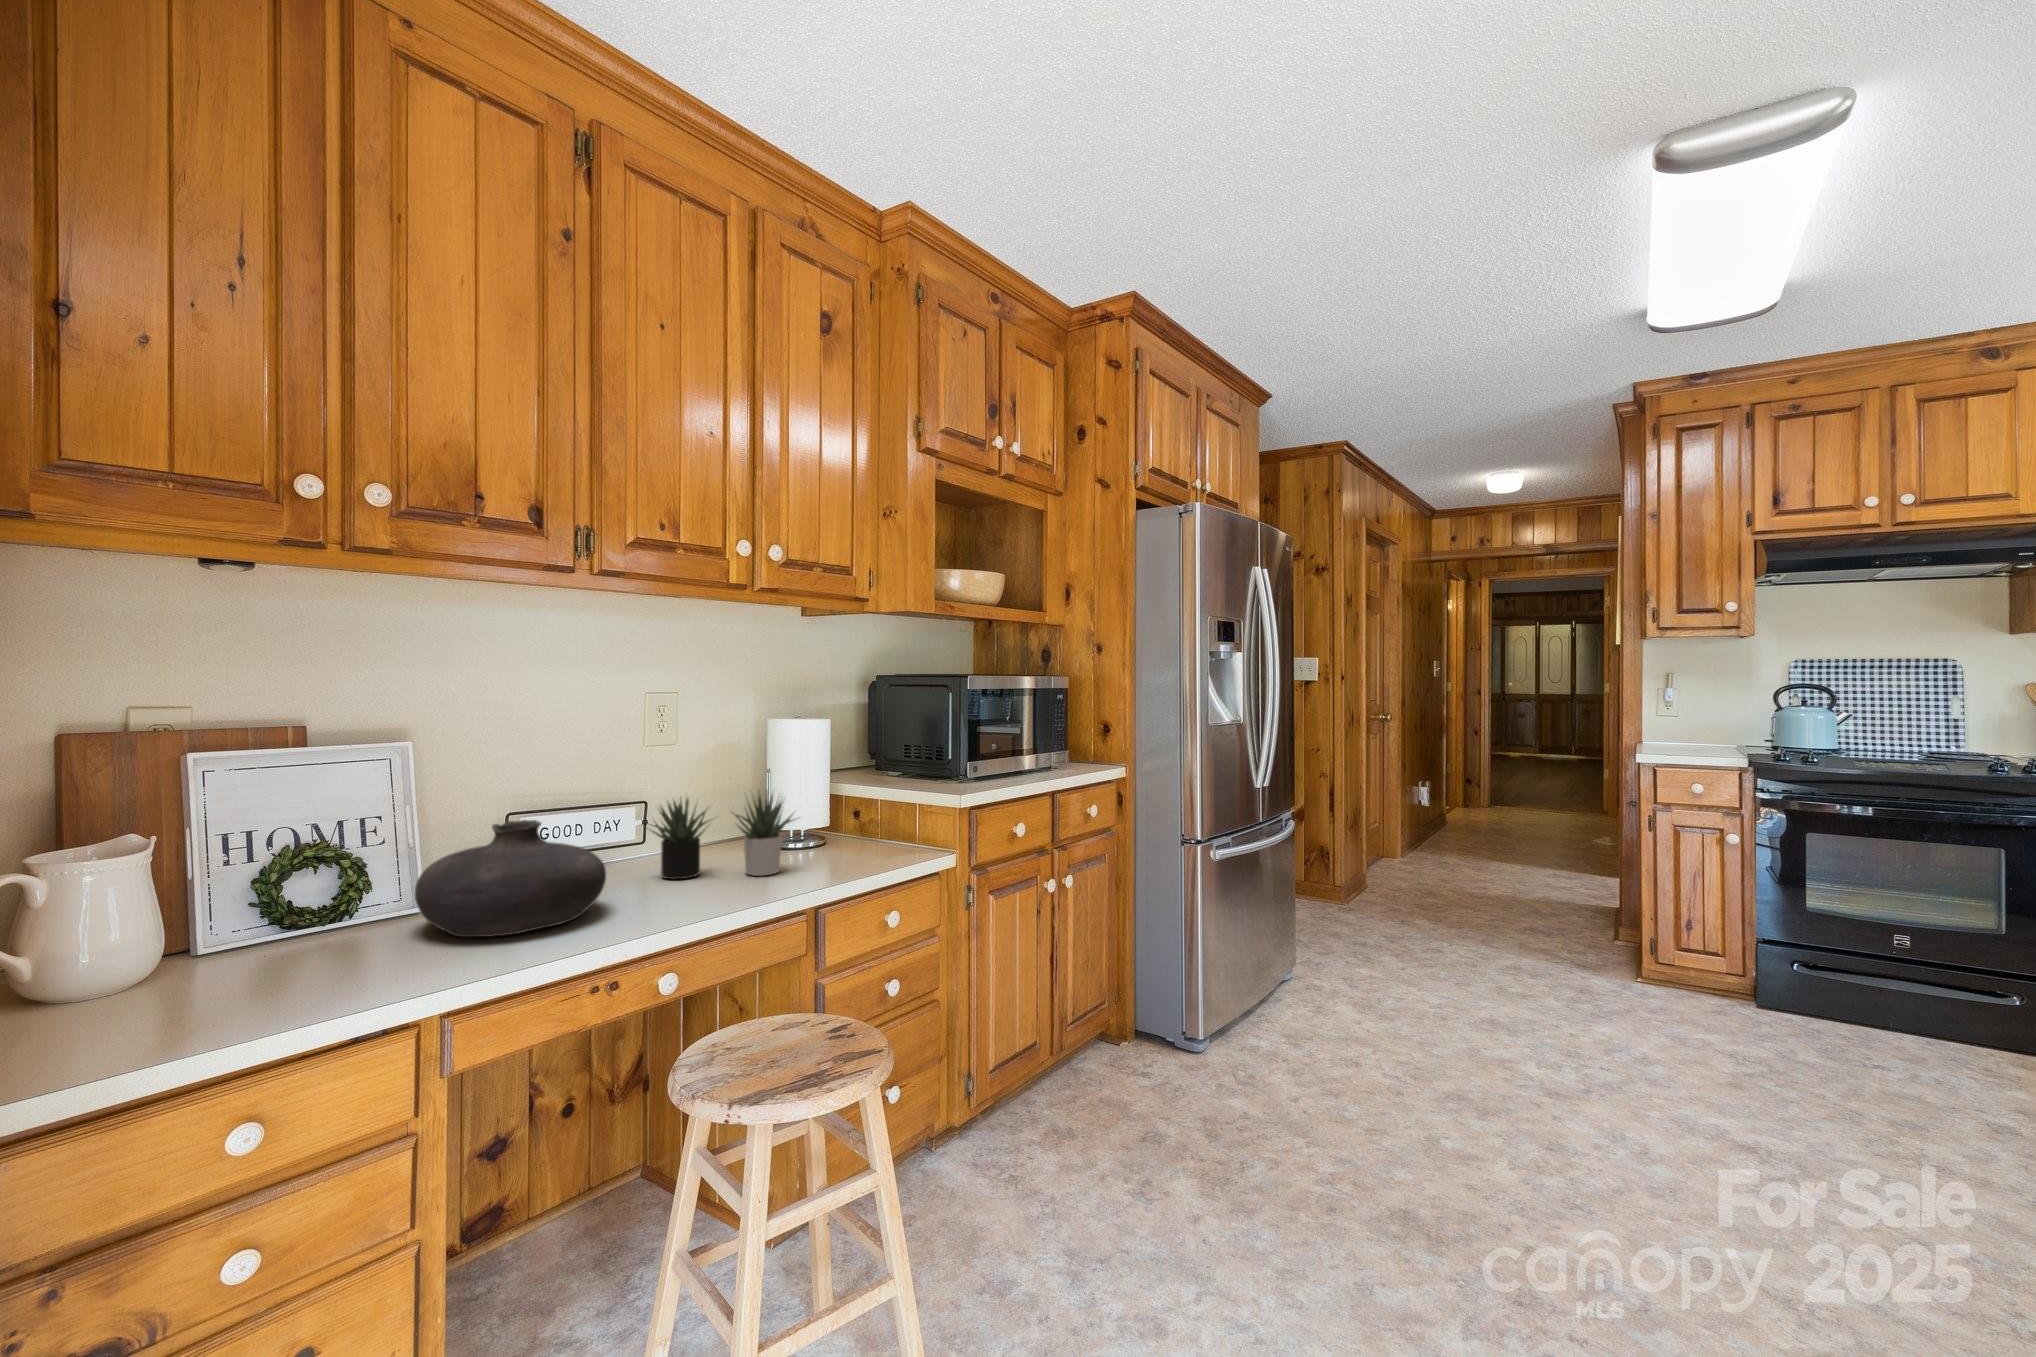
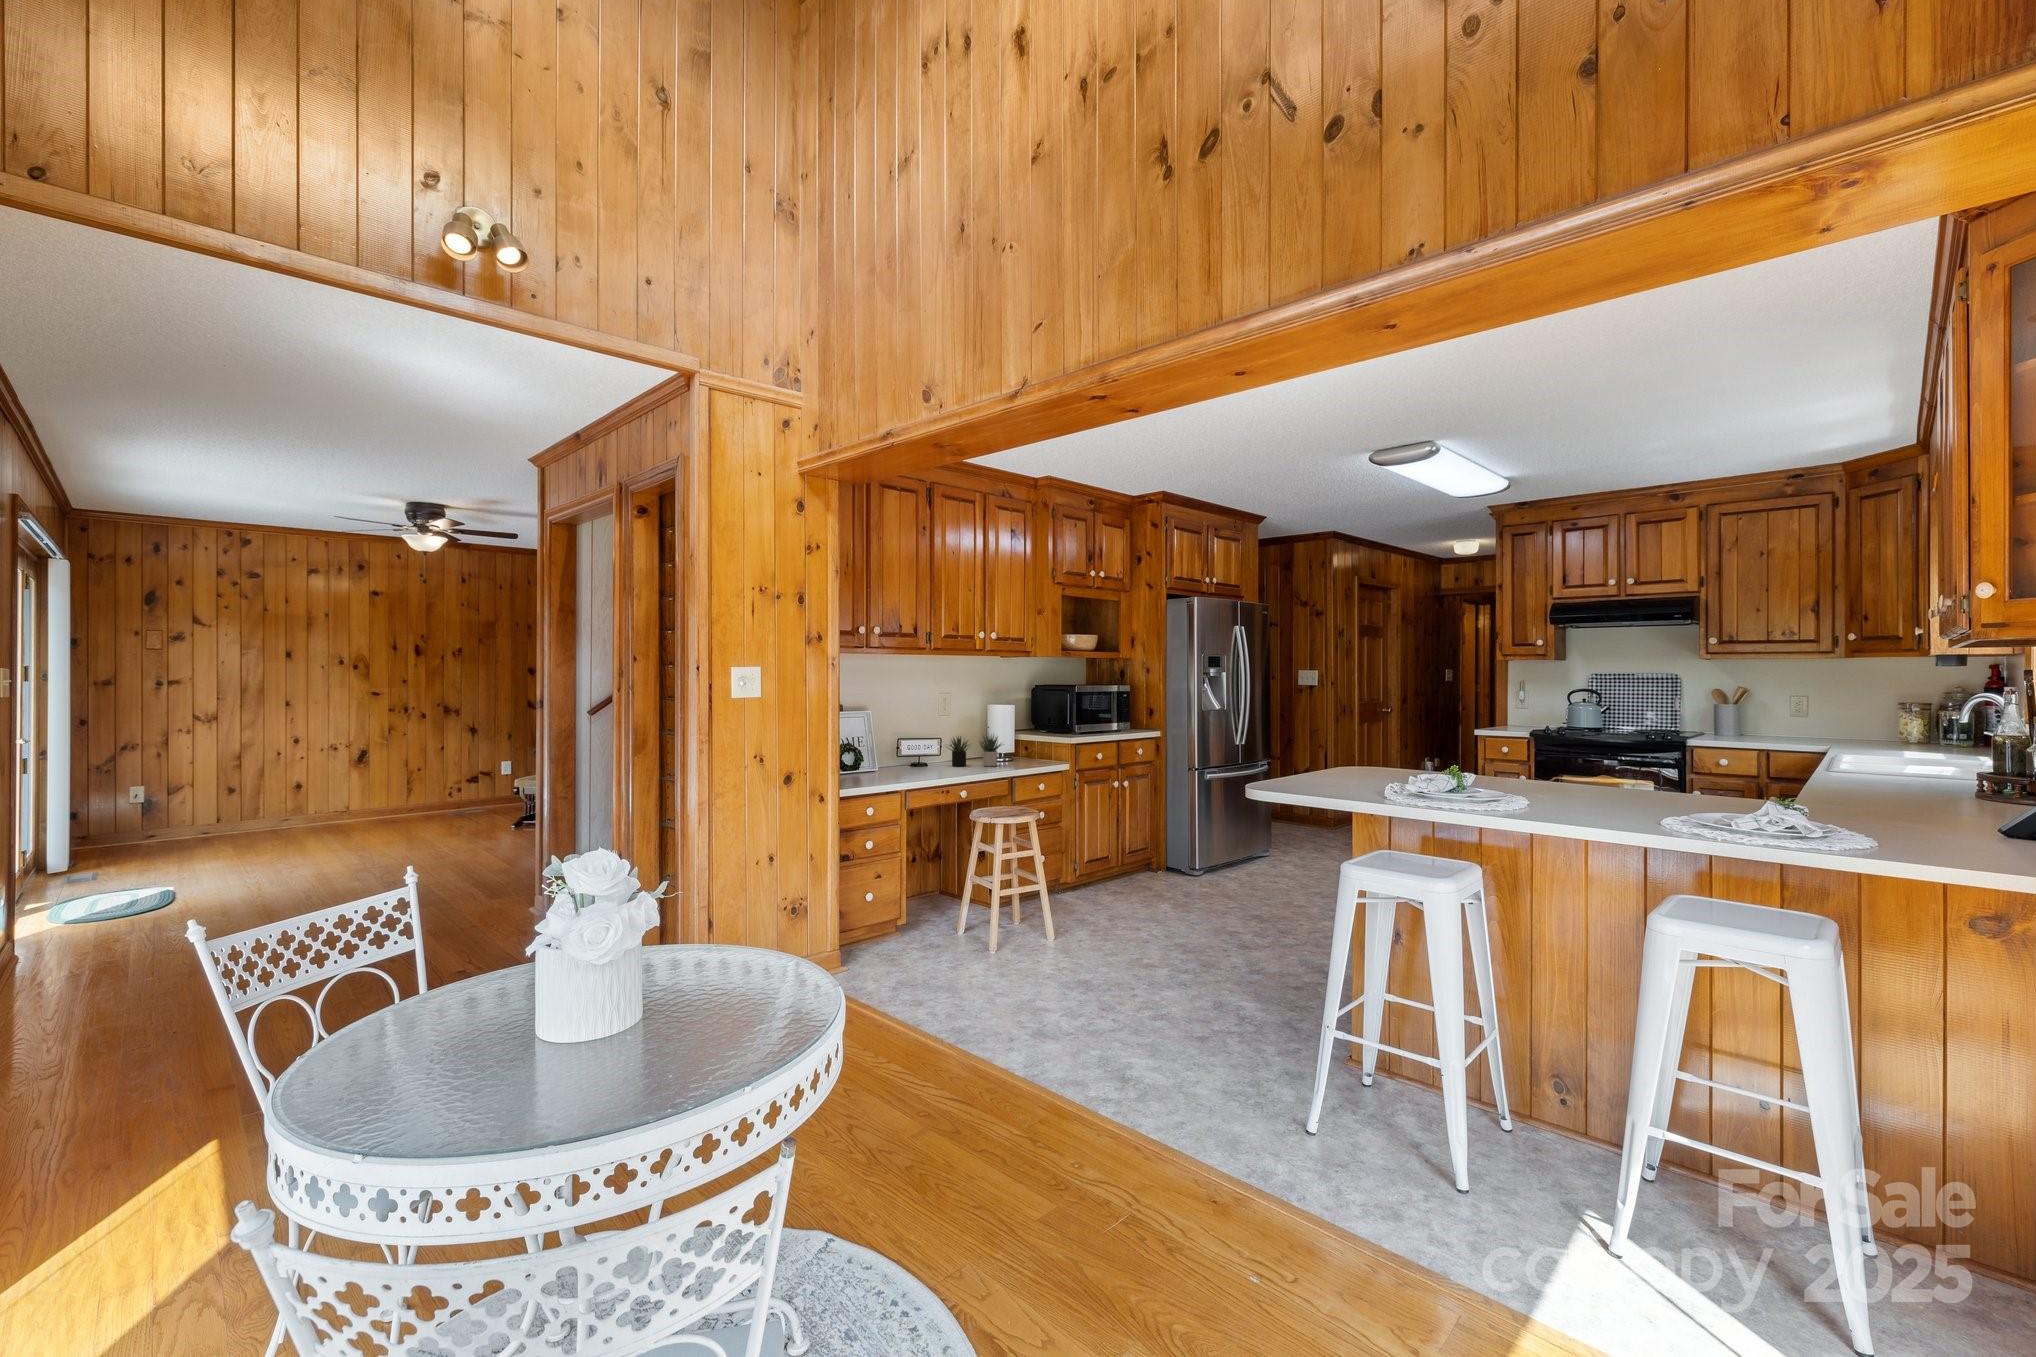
vase: present [415,820,606,937] -> none [884,738,941,774]

